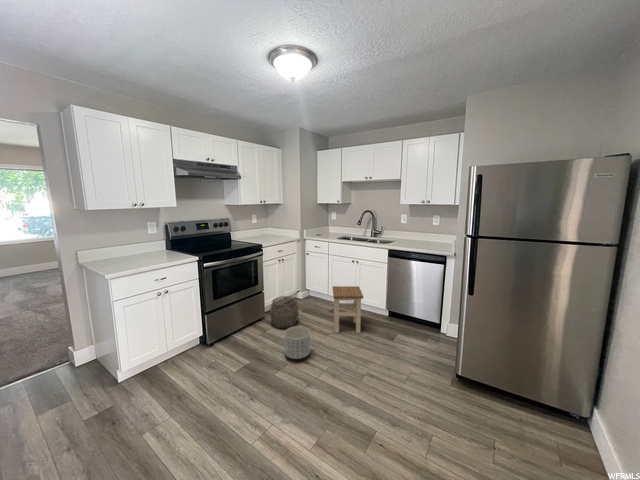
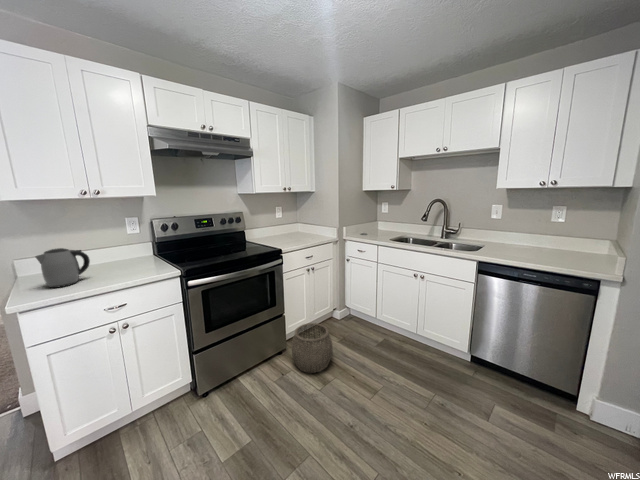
kettle: none [107,241,137,267] -> present [35,248,90,288]
stool: present [333,286,363,333] -> none [384,315,437,395]
planter: present [284,326,310,359] -> none [305,386,347,449]

